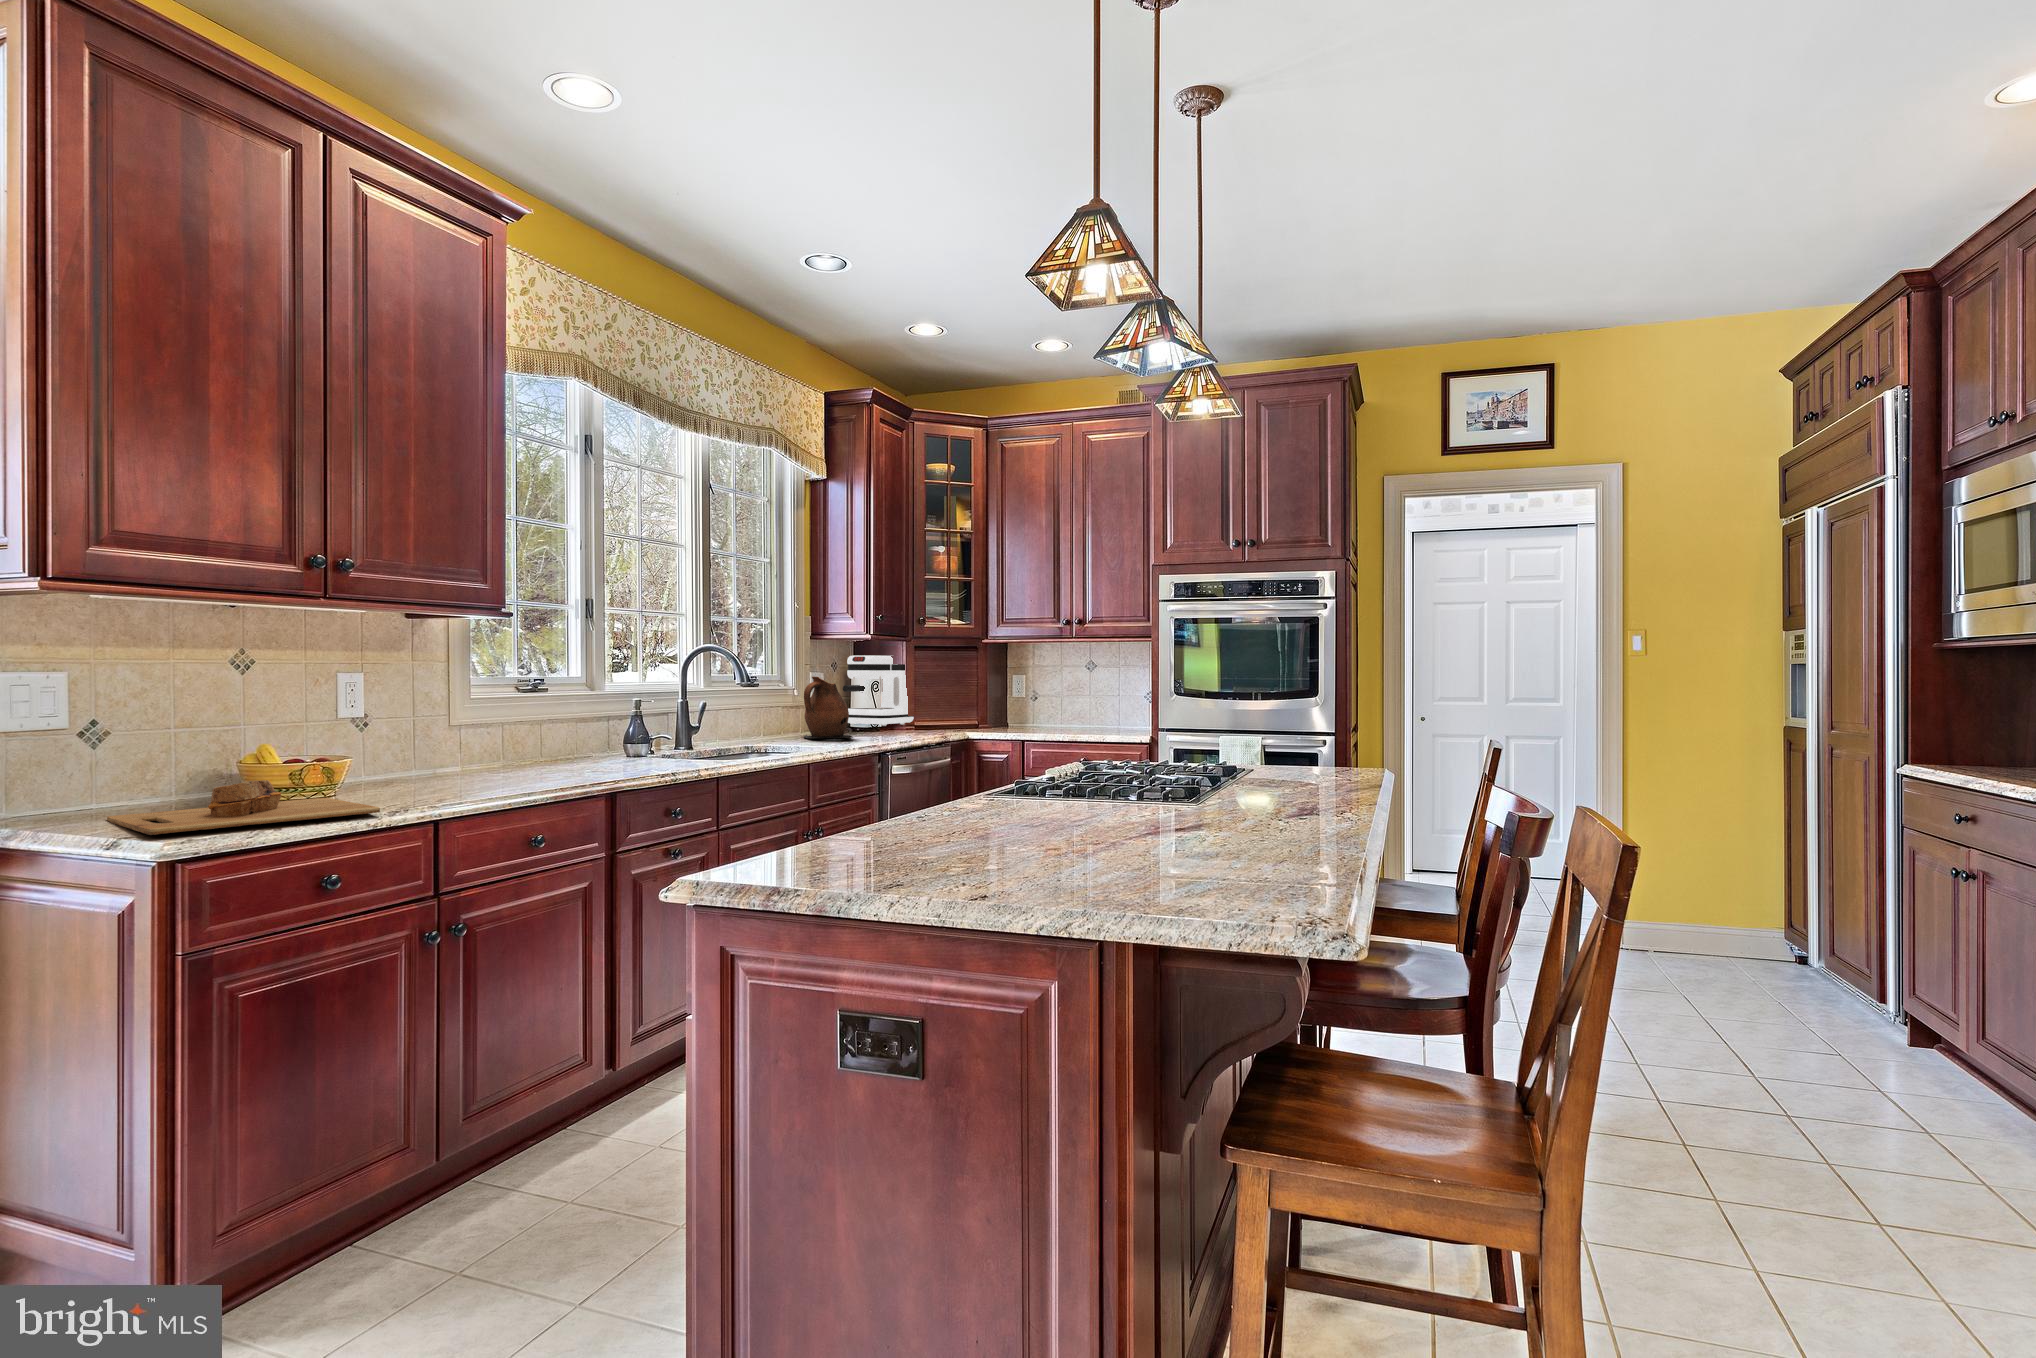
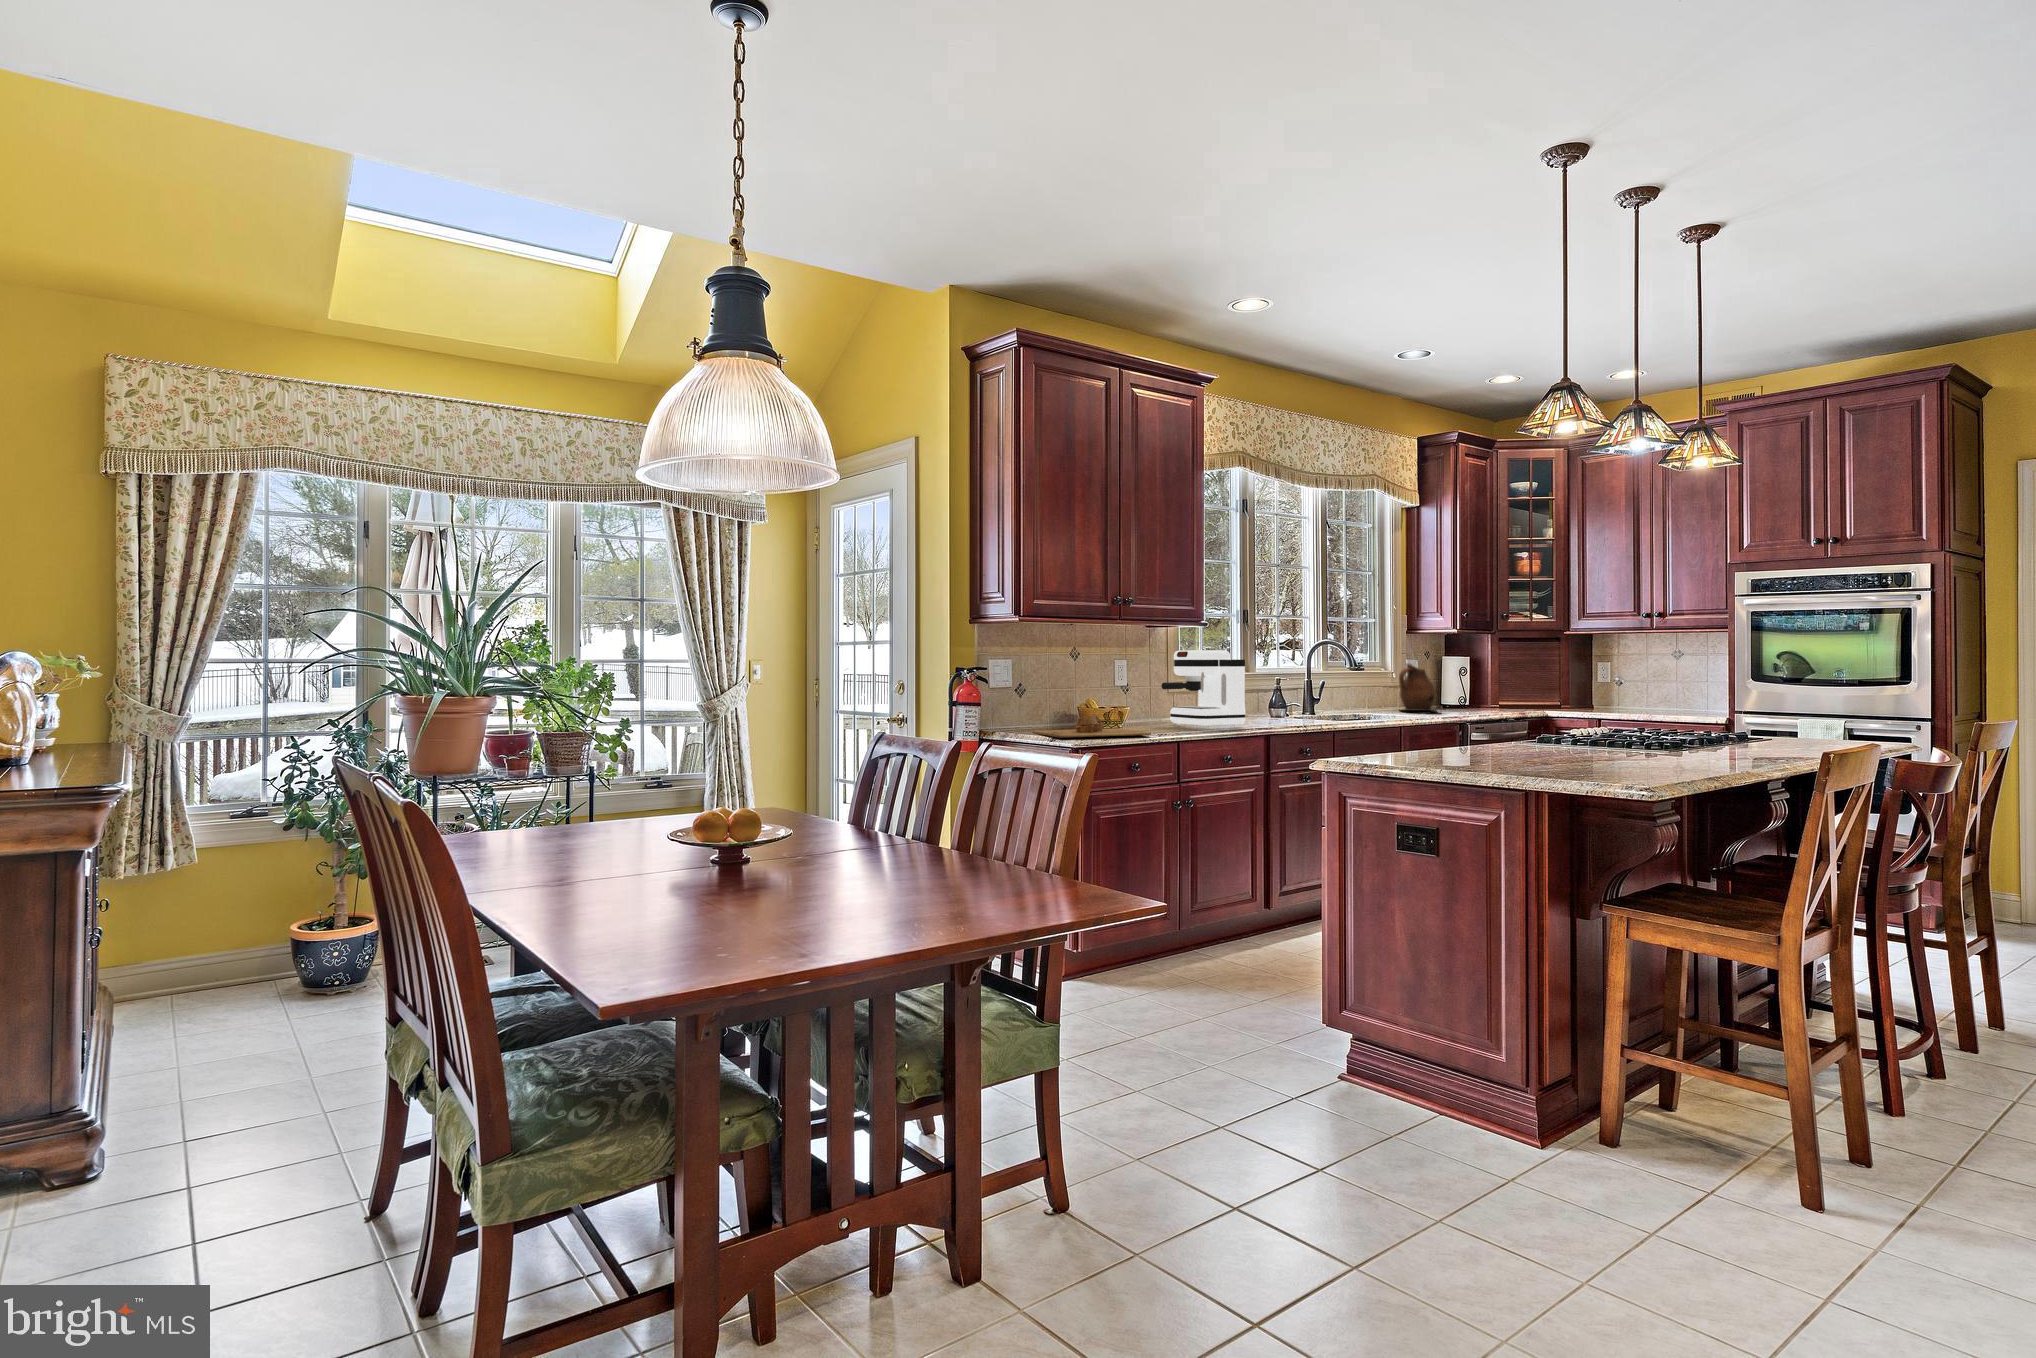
coffee maker: present [843,655,914,726] -> present [1162,650,1245,727]

